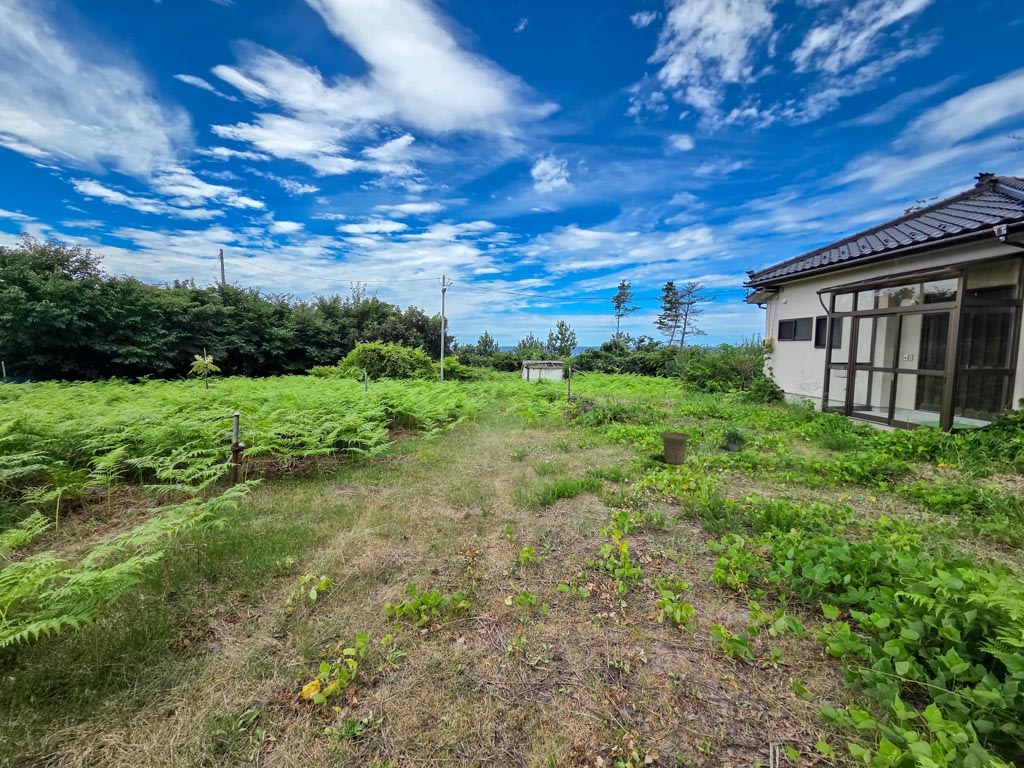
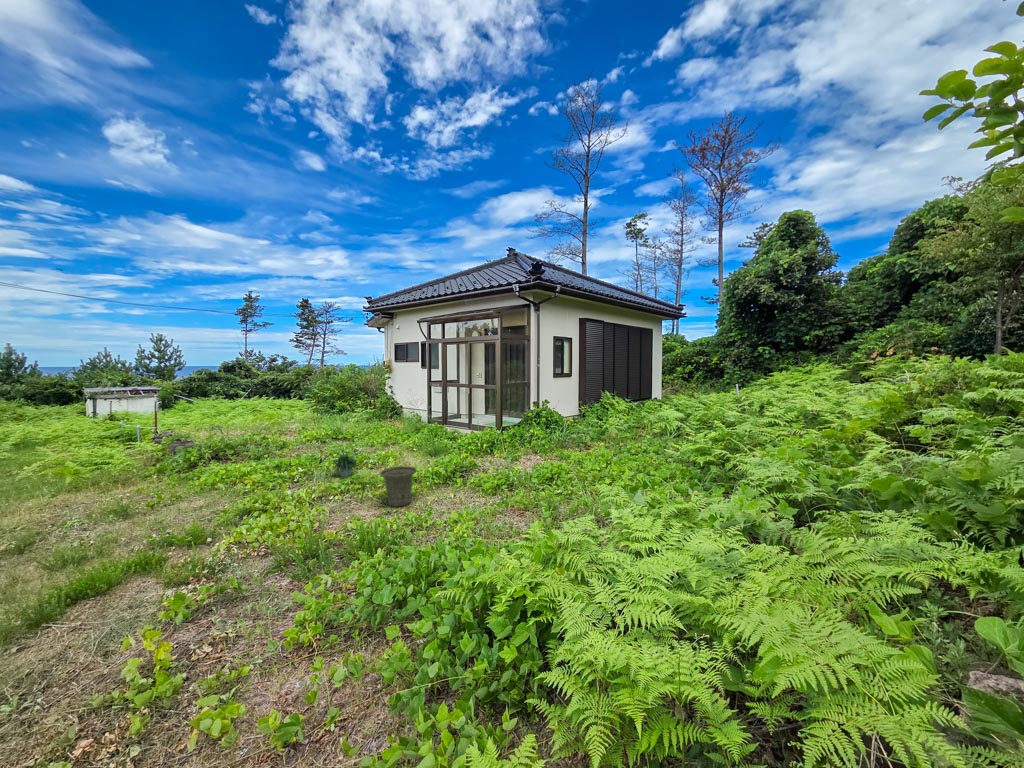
basket: present [659,432,691,464] -> present [380,466,417,507]

